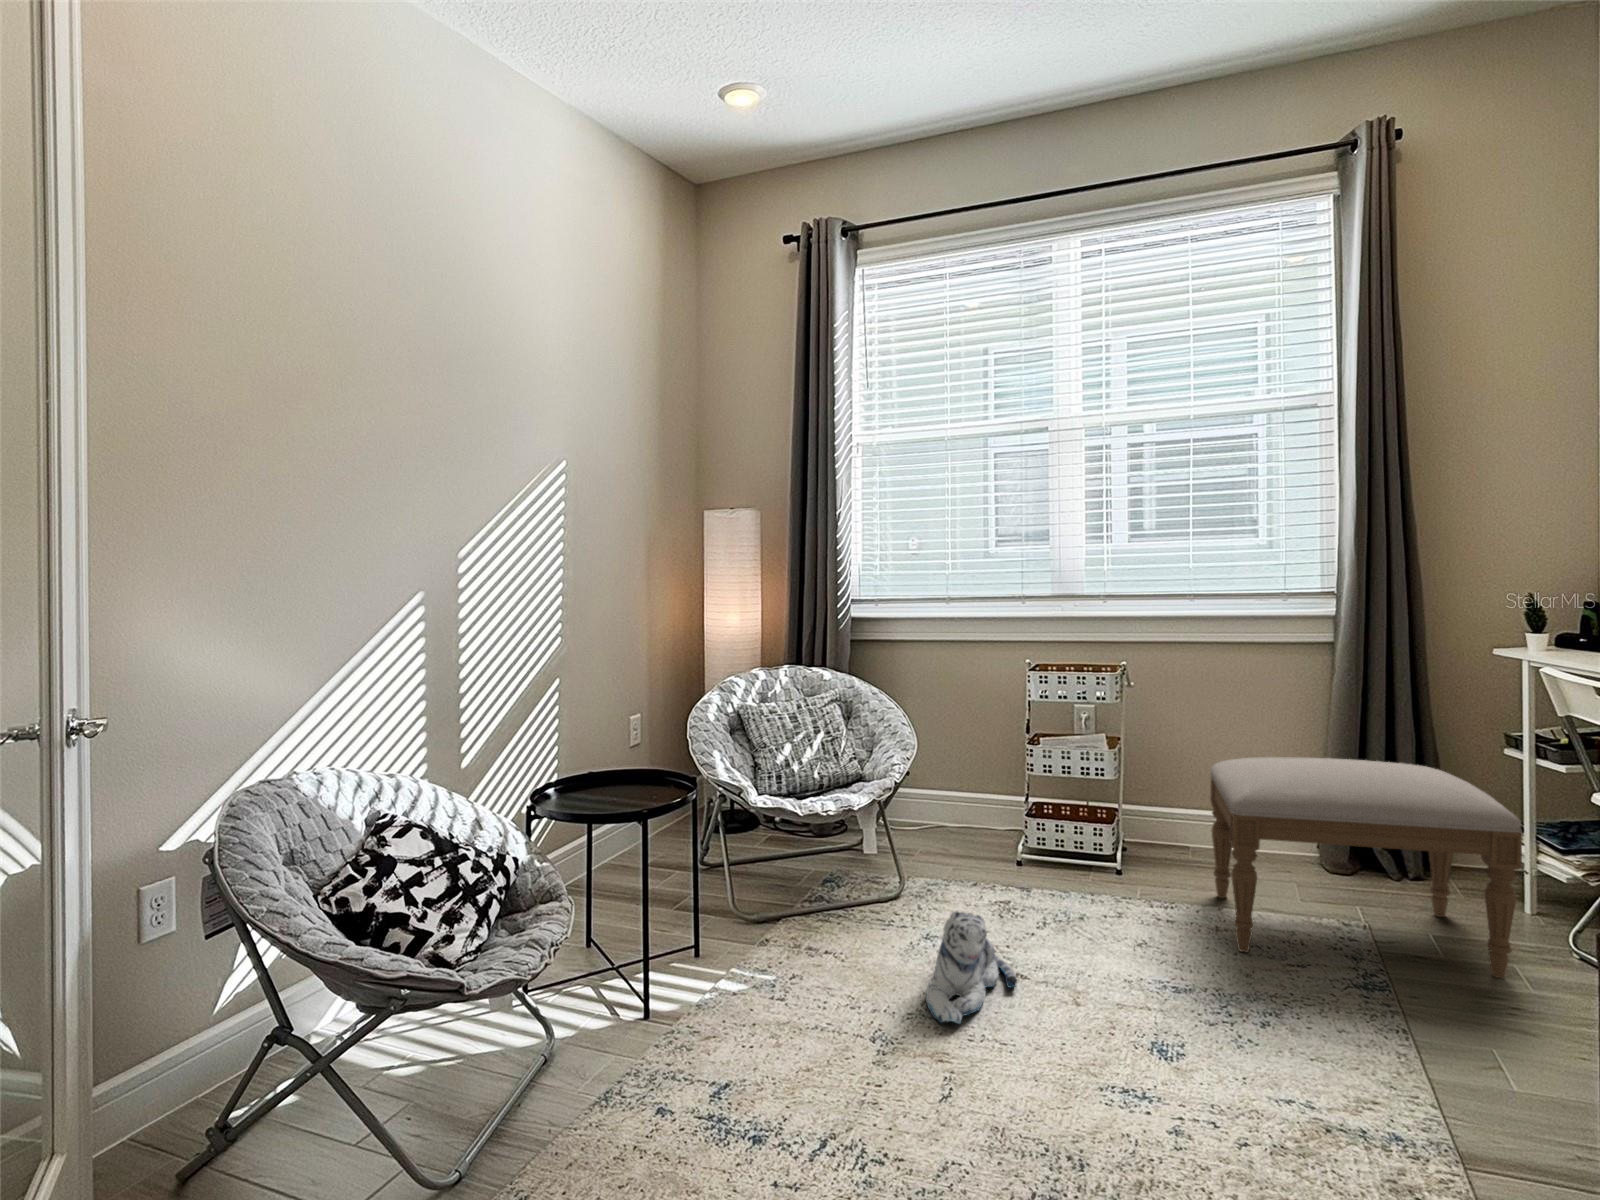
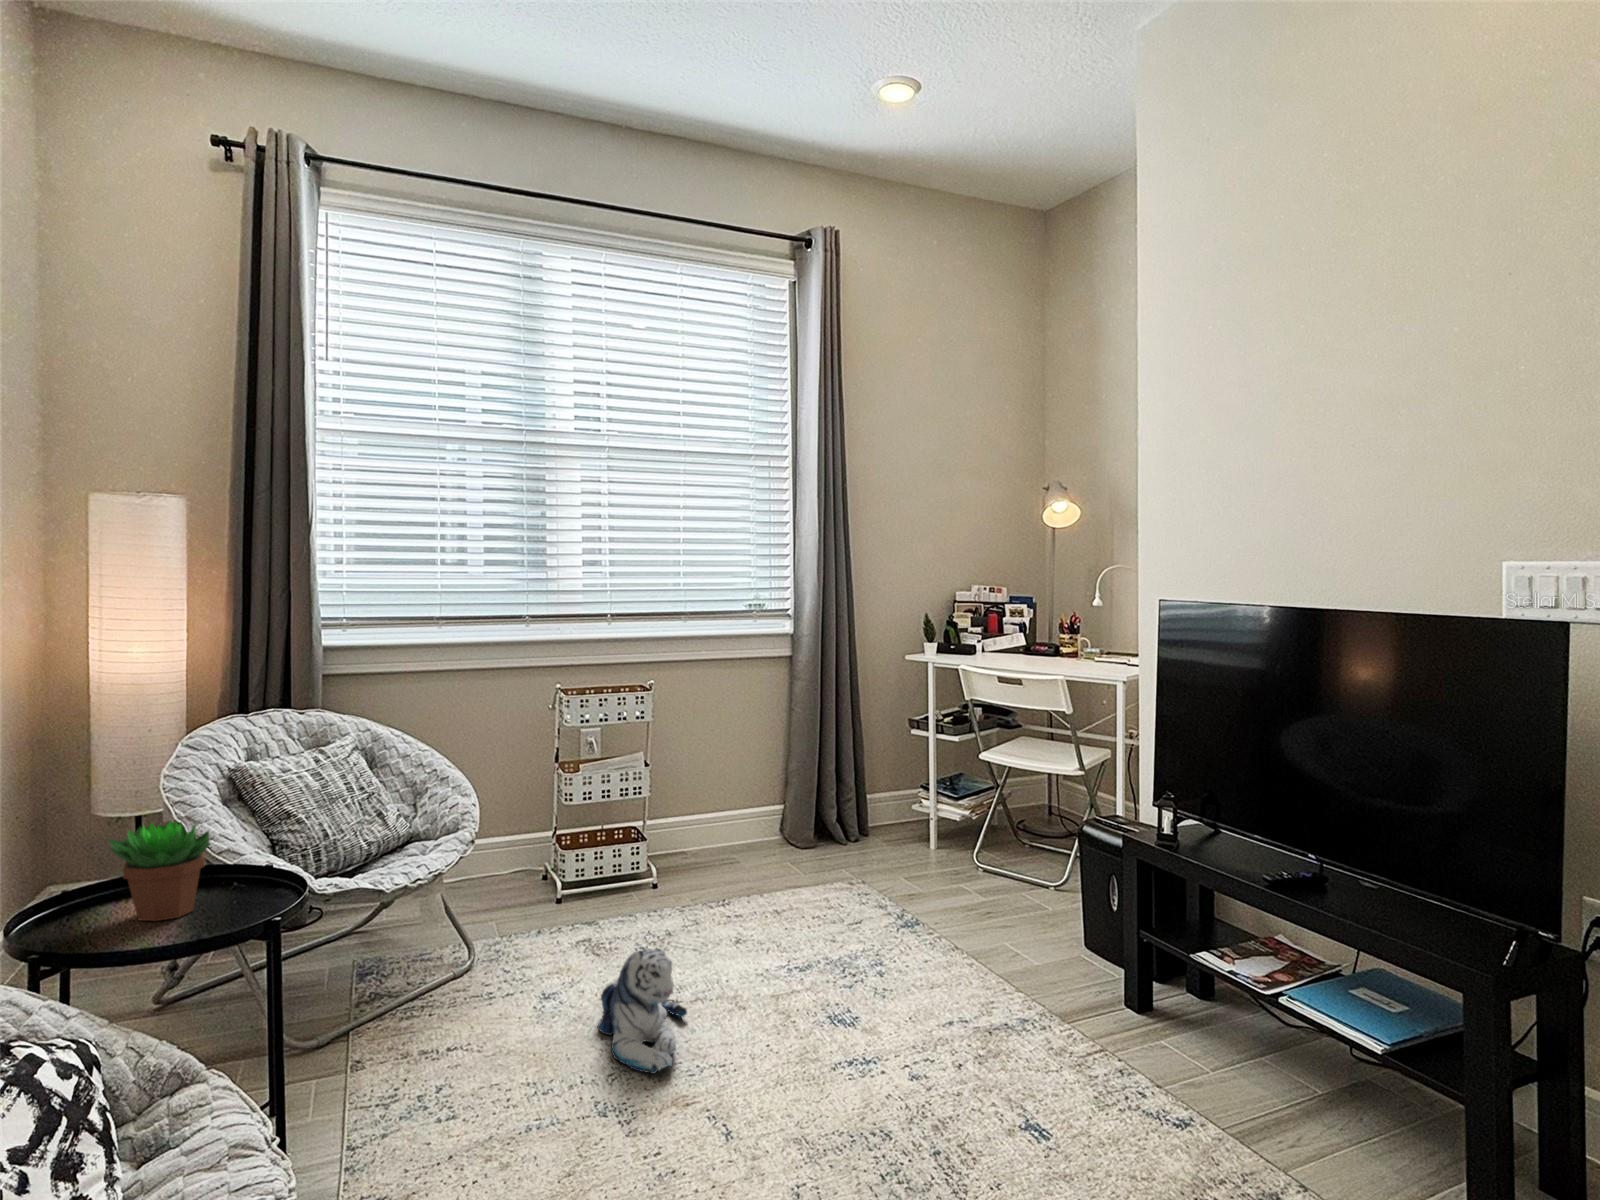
succulent plant: none [583,731,650,797] -> present [108,821,210,921]
ottoman: present [1210,757,1522,978] -> none [751,744,988,926]

